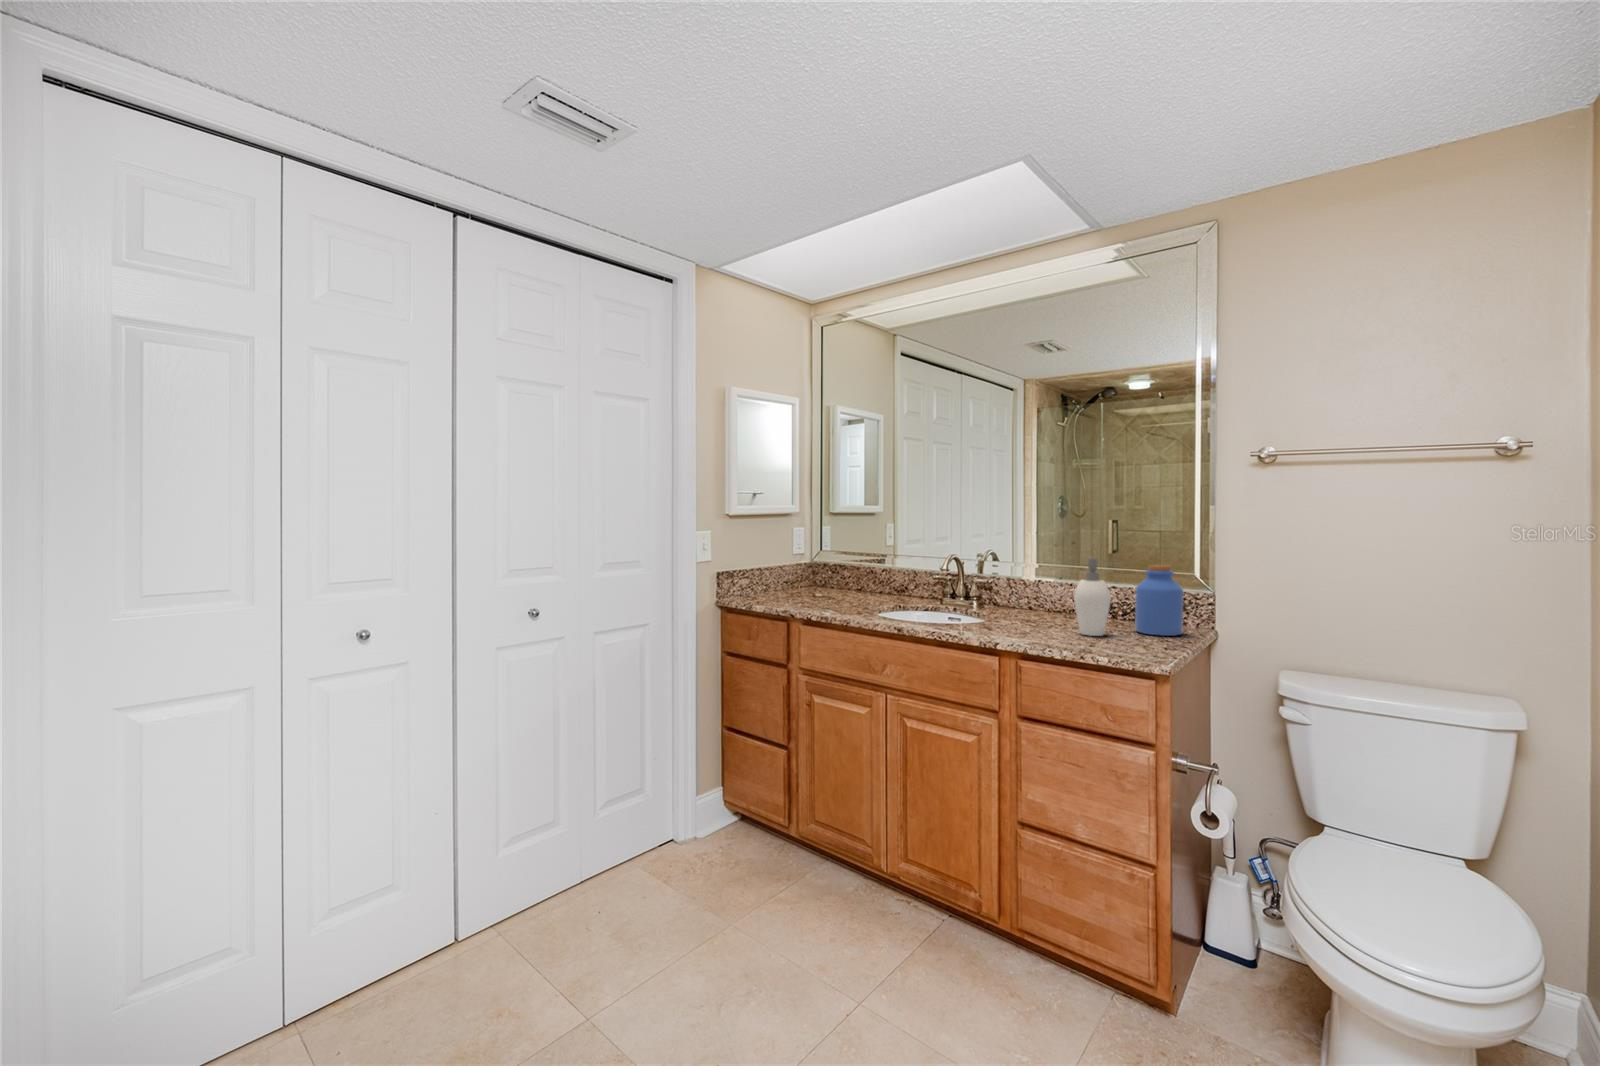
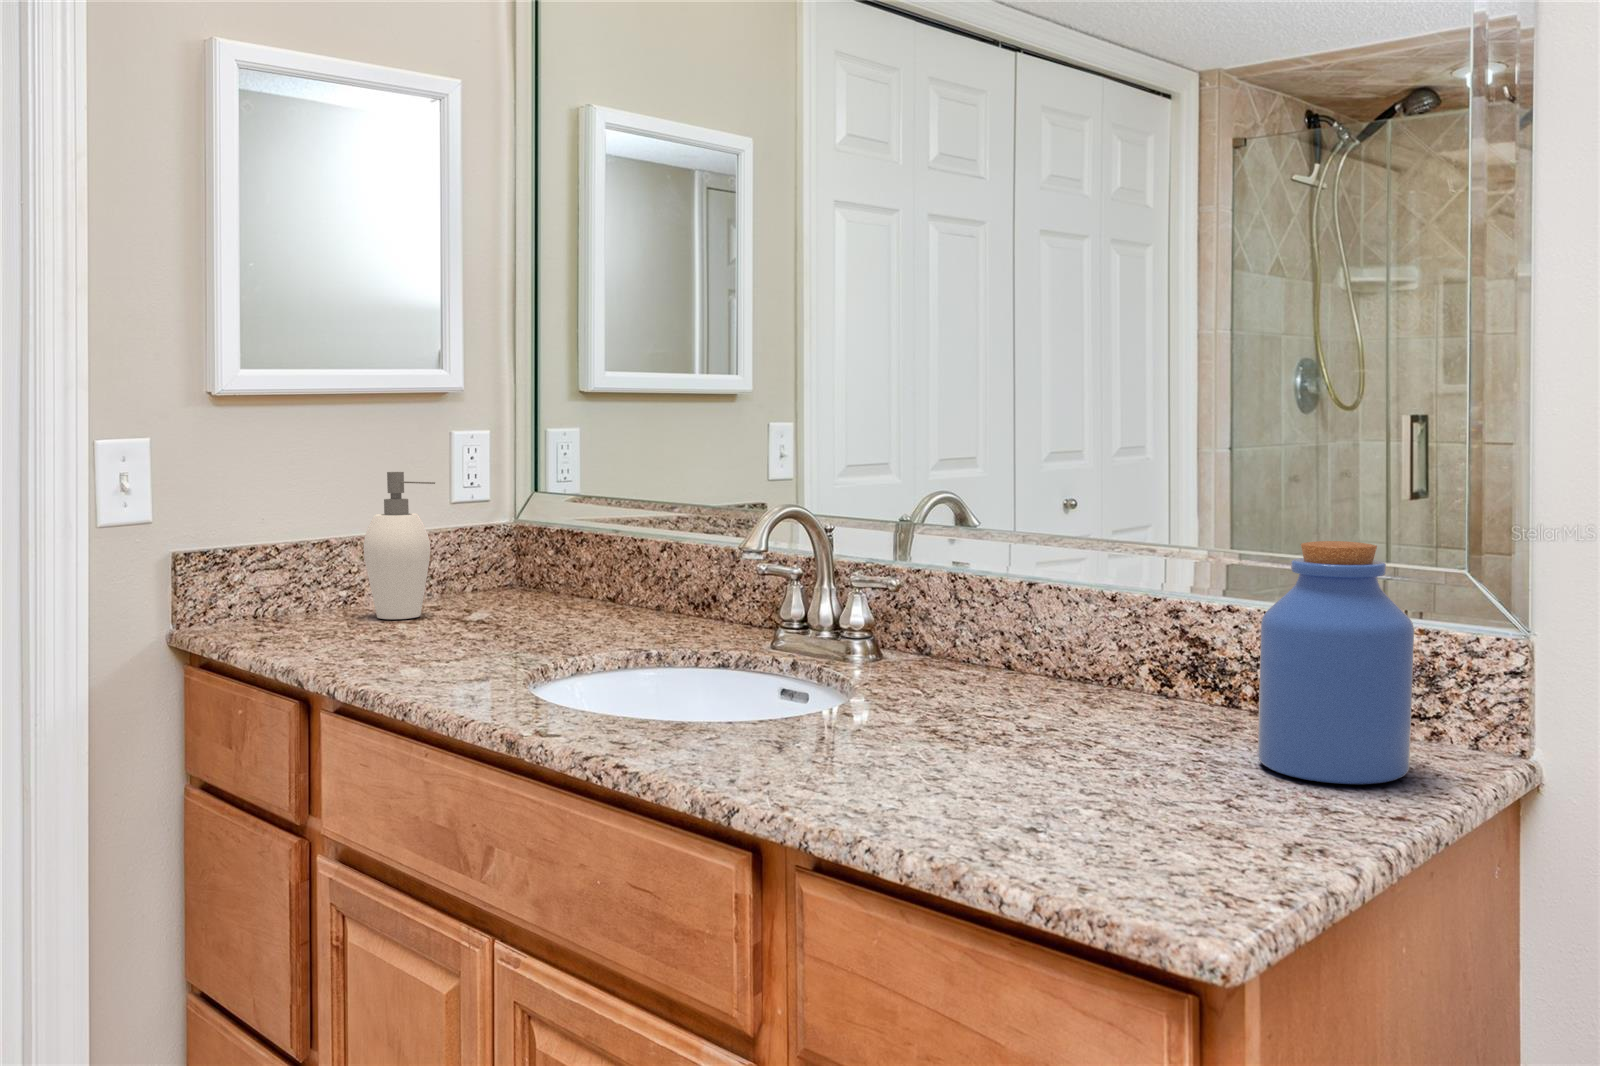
soap dispenser: present [1074,558,1111,636] -> present [363,472,435,619]

